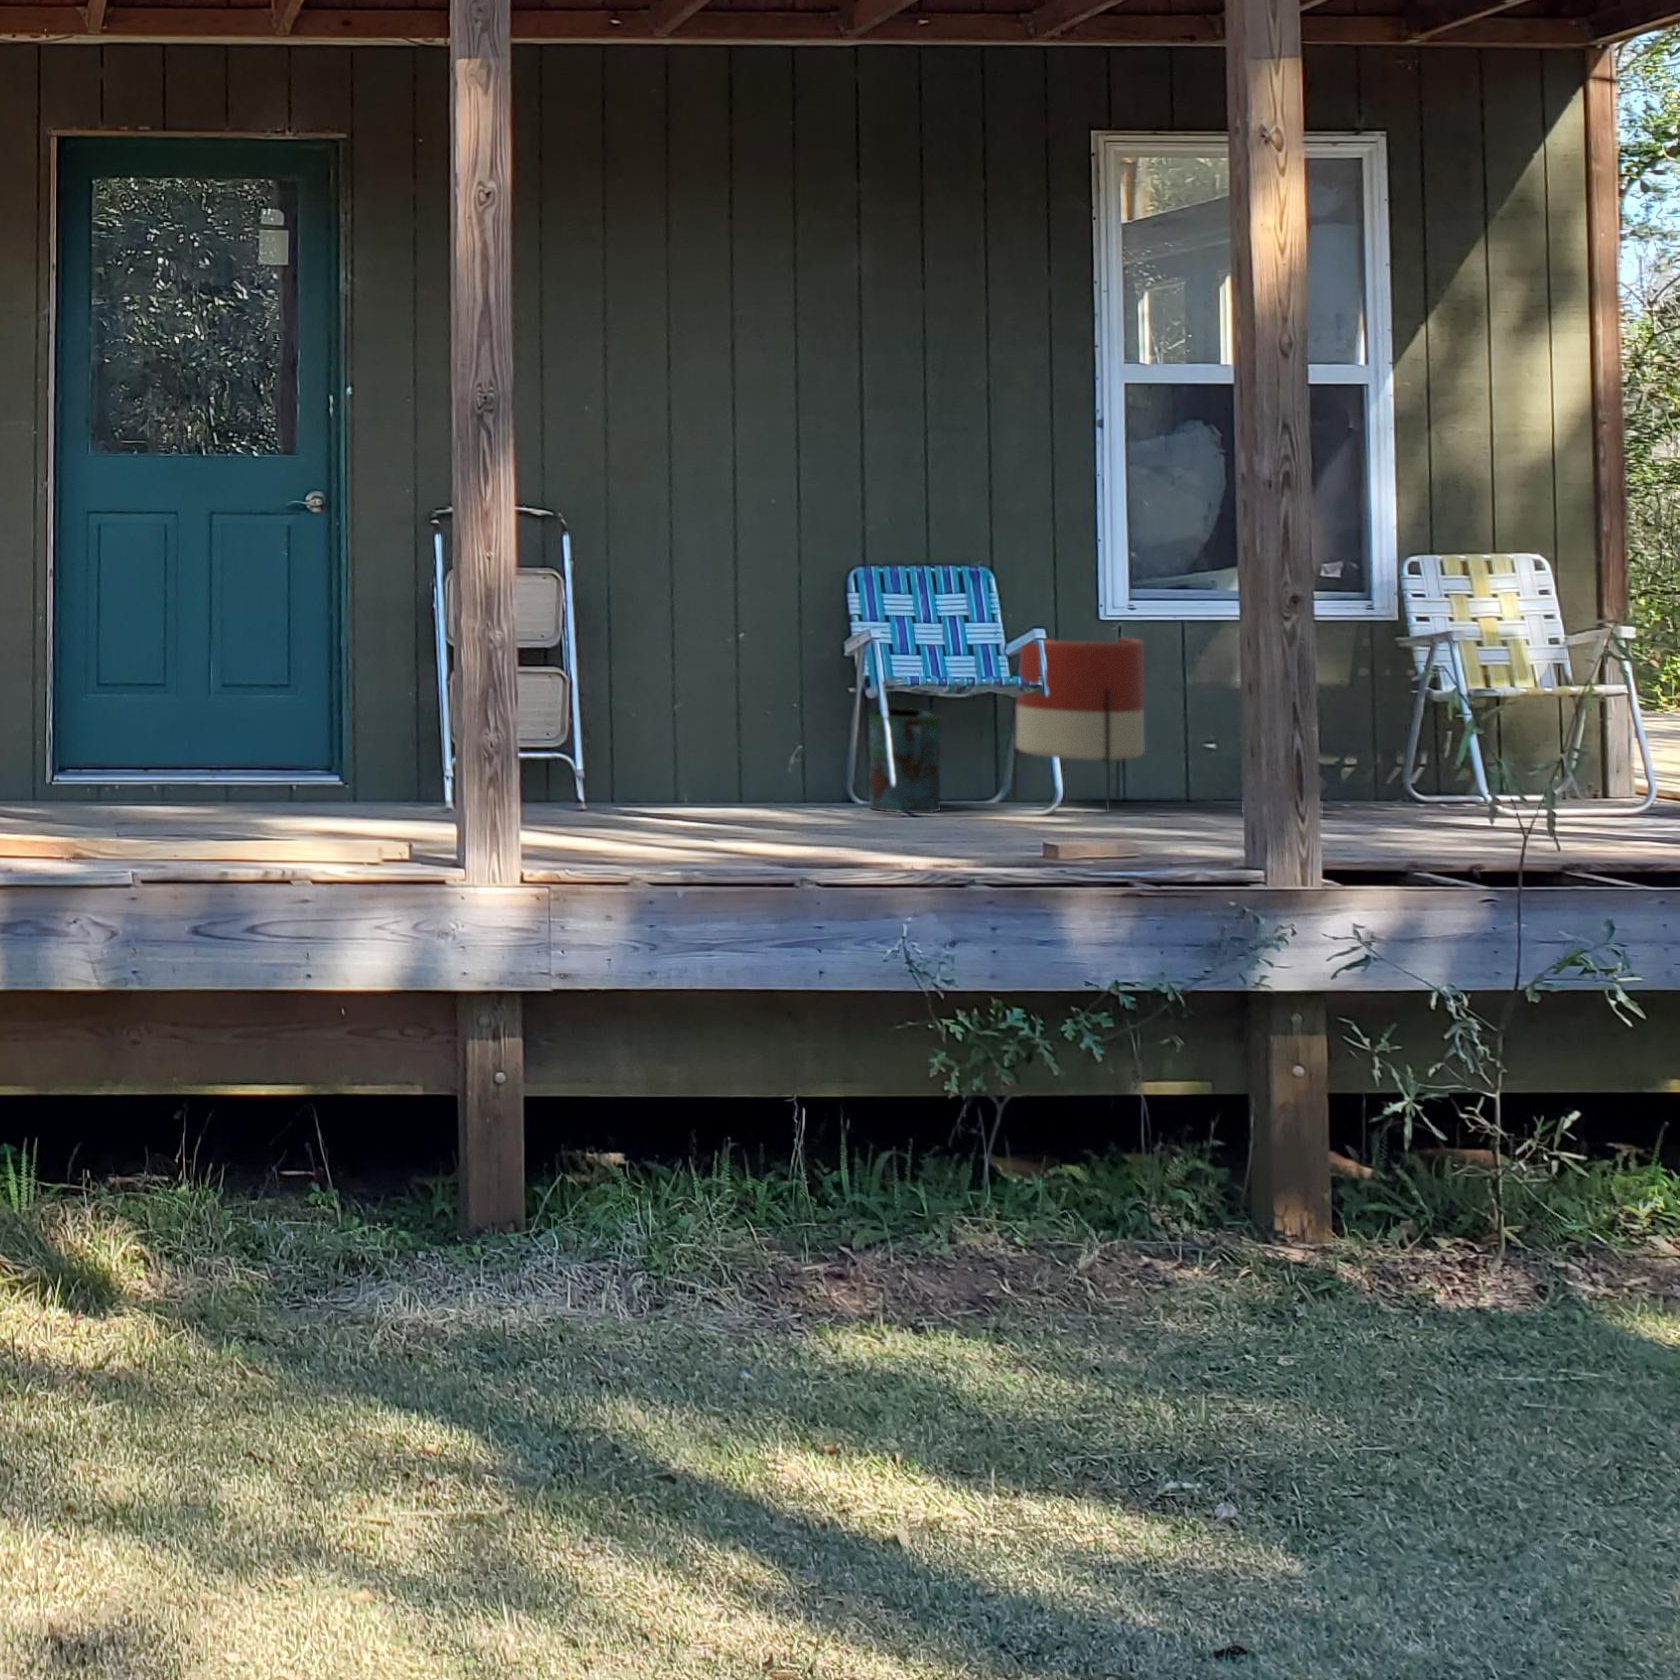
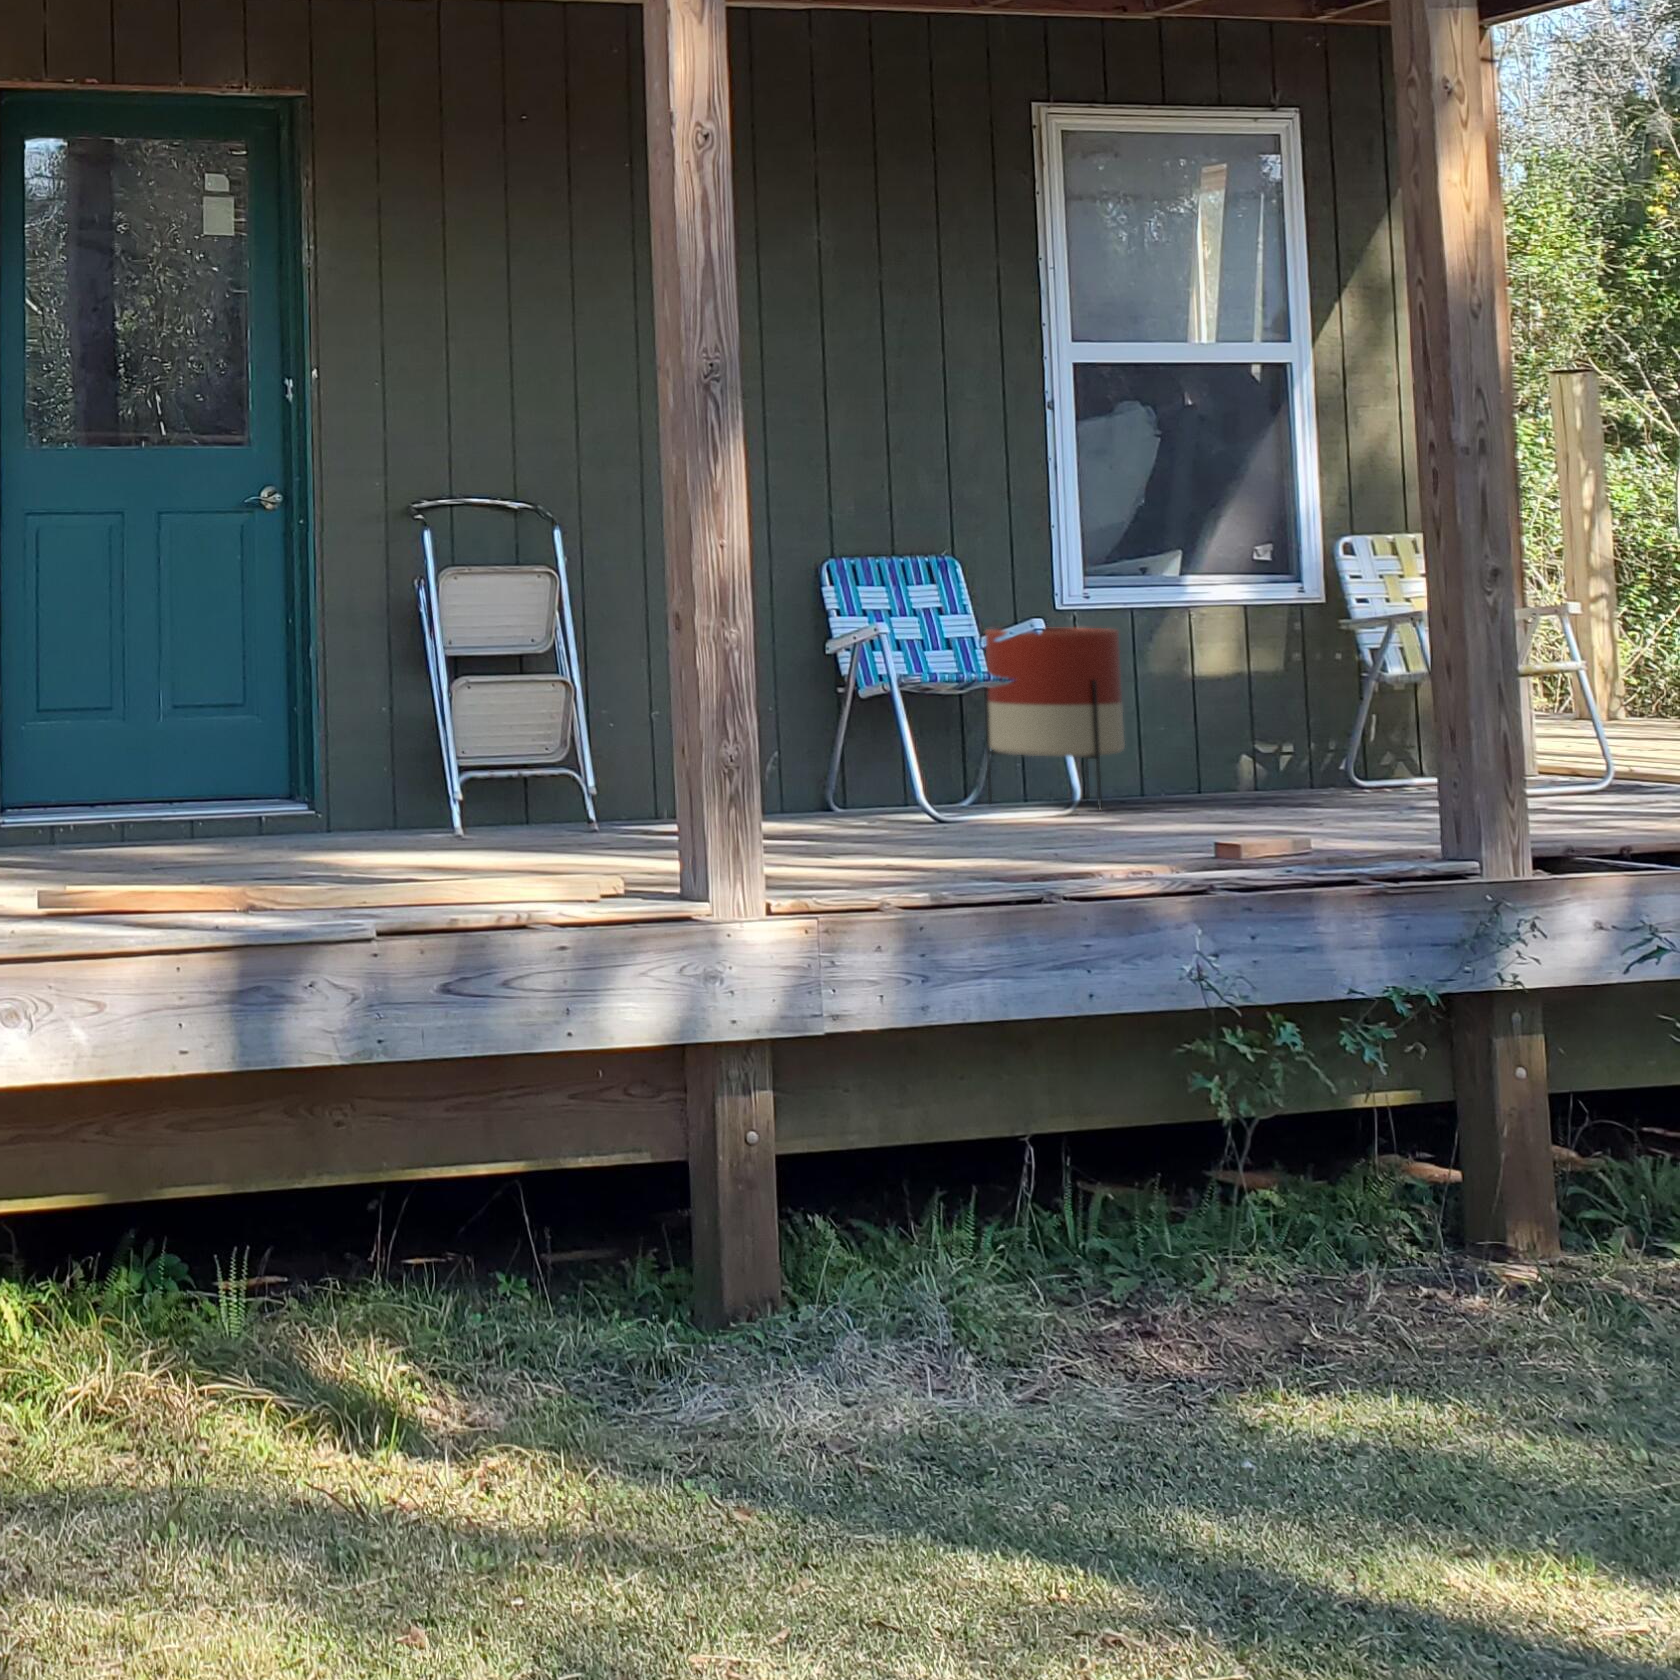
watering can: present [869,708,940,813] -> none [841,692,933,821]

